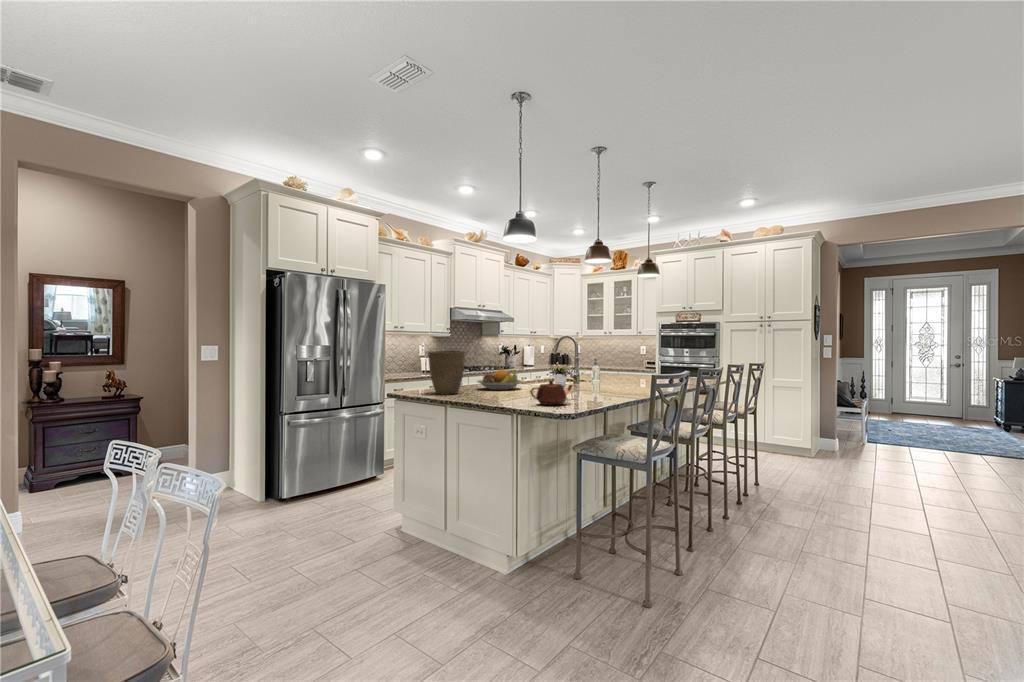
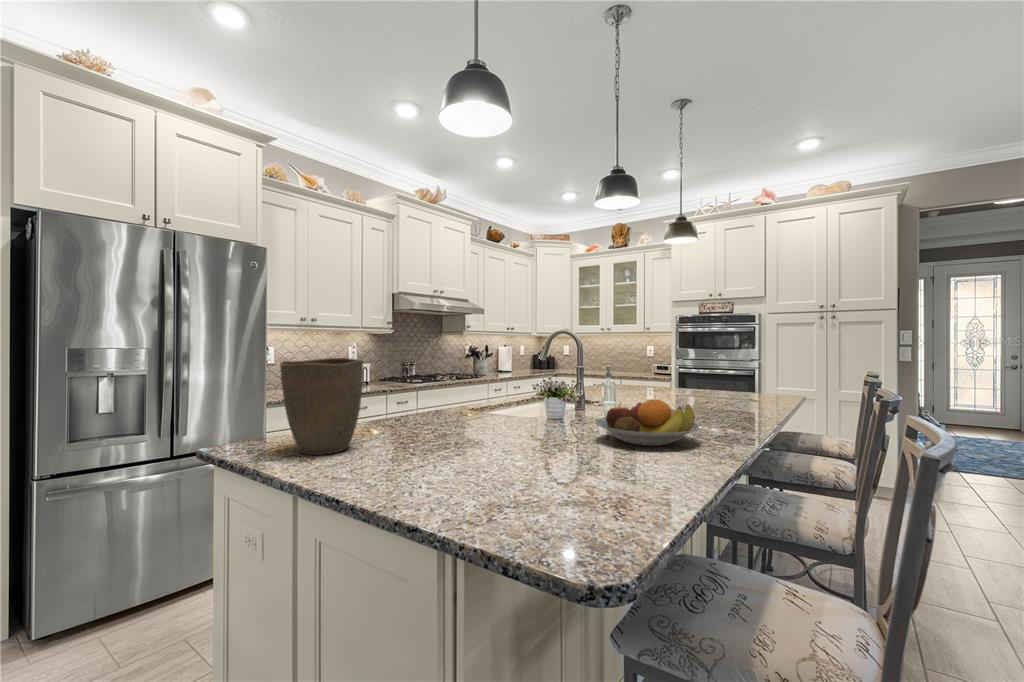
fruit bowl: present [477,370,522,390] -> present [596,399,699,446]
teapot: present [530,380,573,405] -> none [492,449,616,531]

